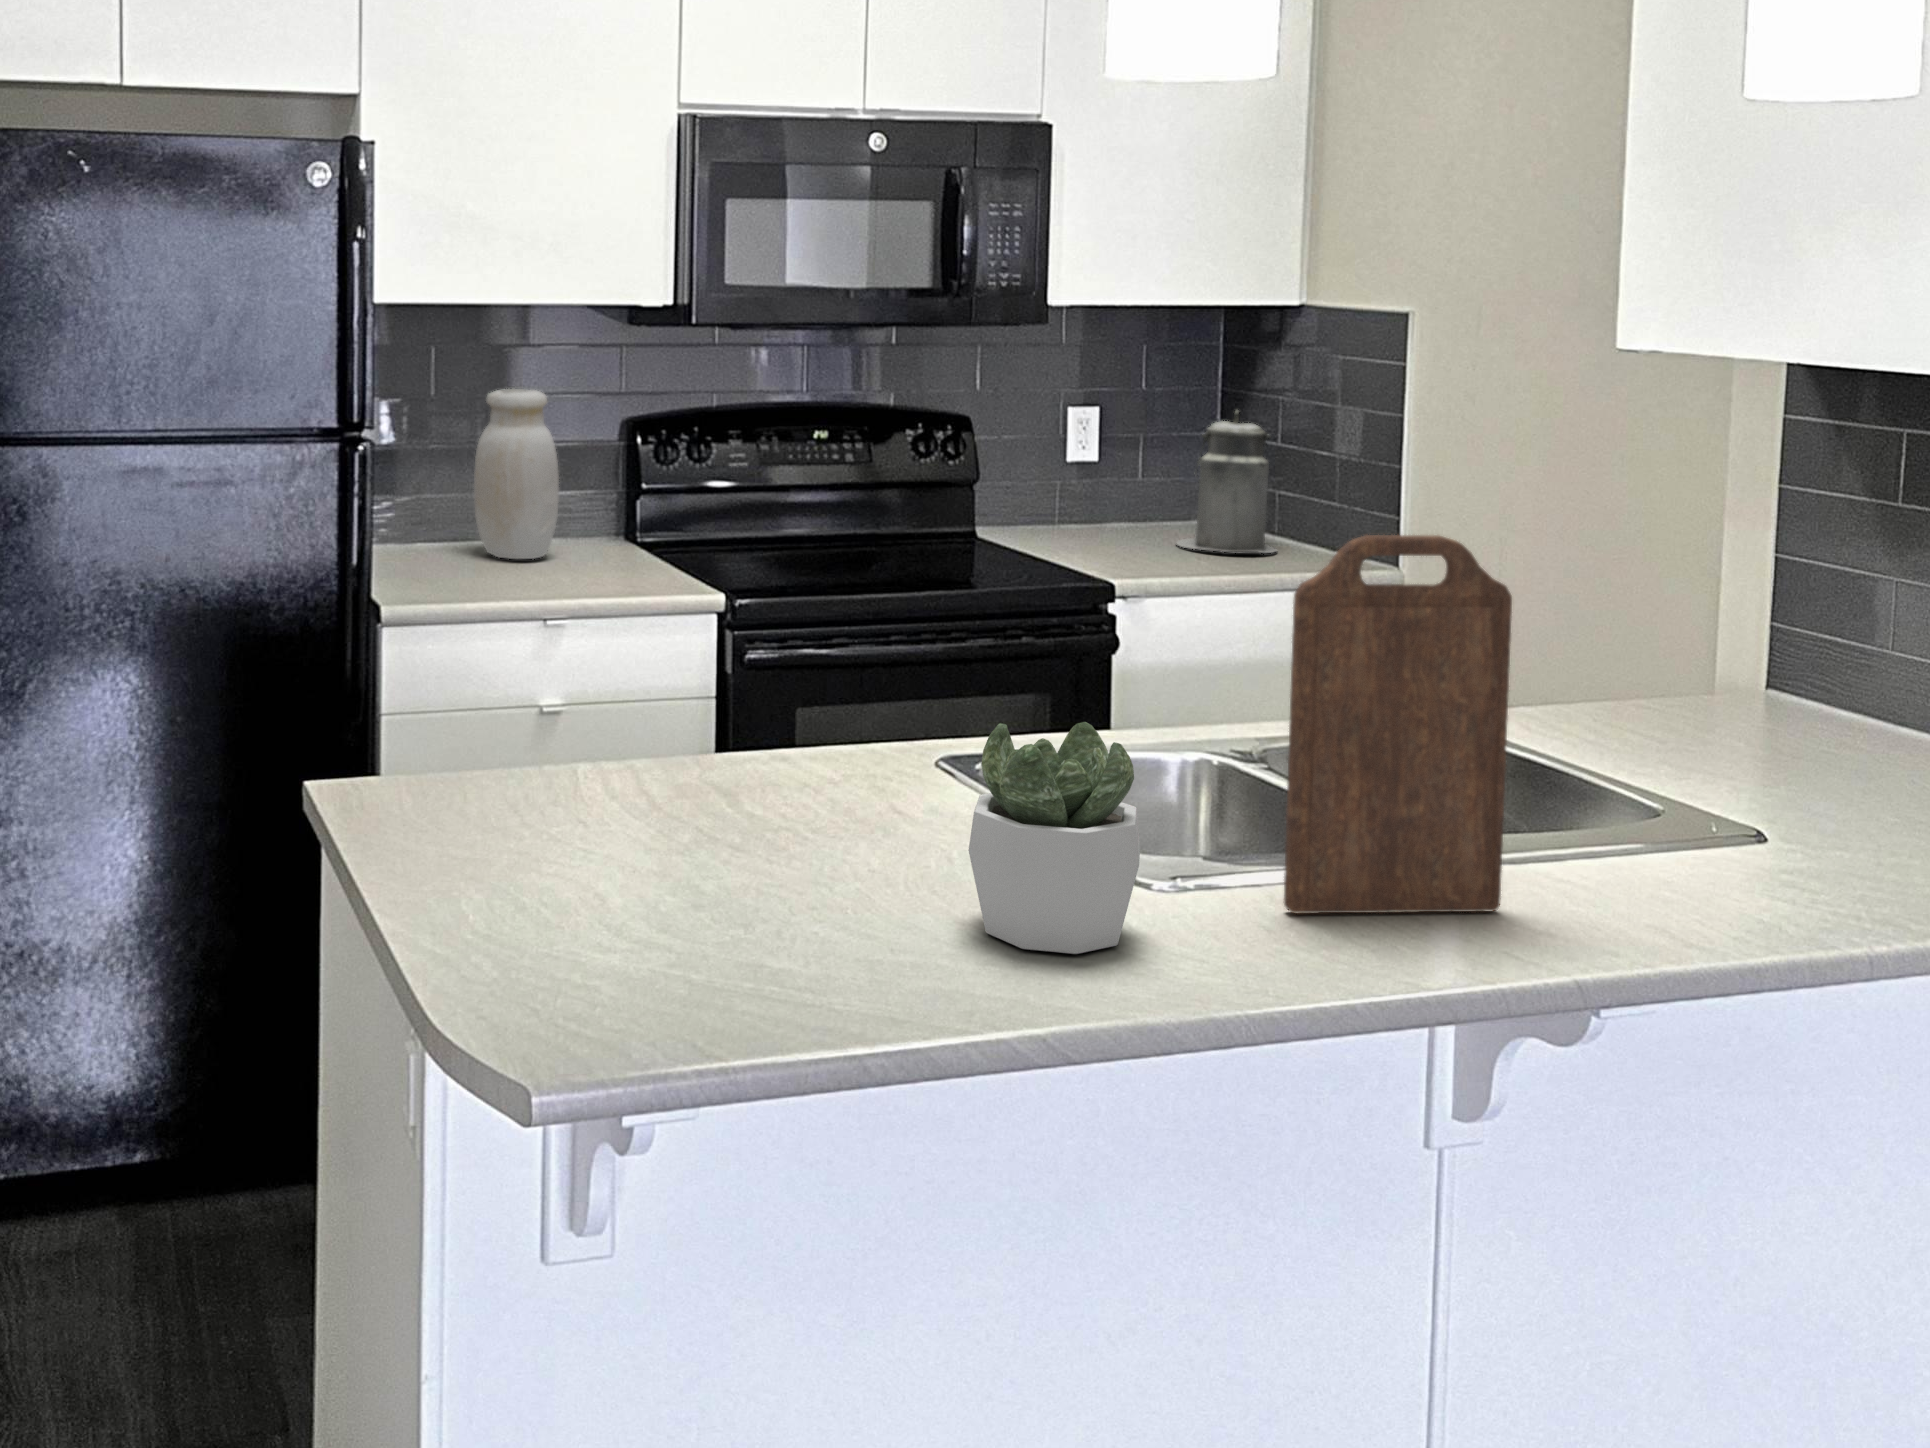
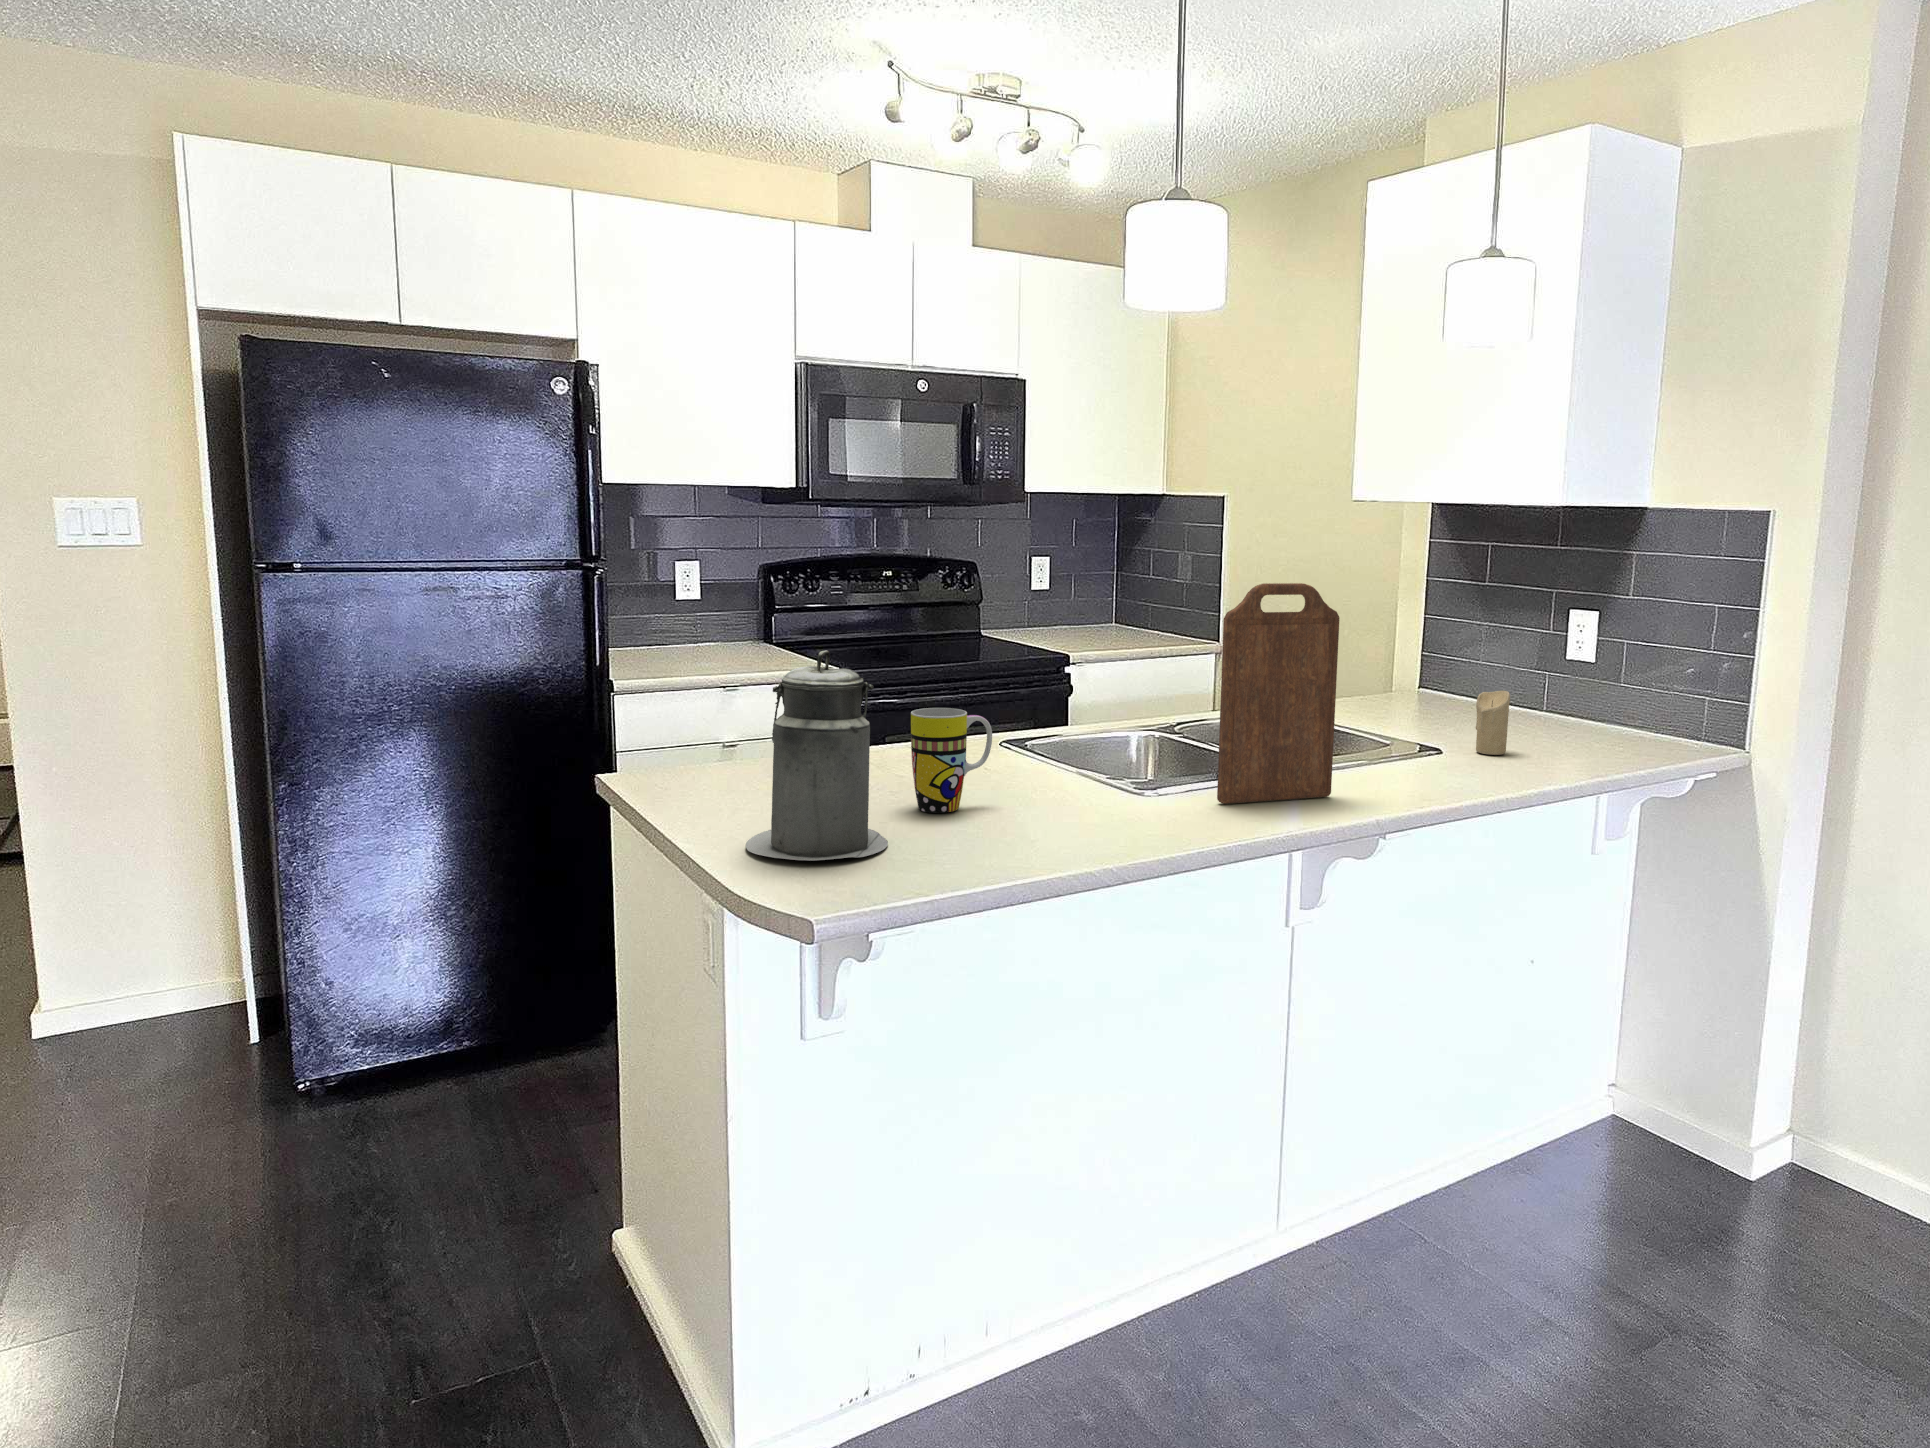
jar: present [474,389,559,559] -> none [666,543,723,654]
canister: present [1177,411,1276,553] -> present [746,650,888,861]
candle: none [1816,718,1883,838] -> present [1476,691,1510,755]
mug: none [760,721,893,897] -> present [911,708,992,813]
succulent plant: present [968,722,1140,954] -> none [1045,697,1145,829]

